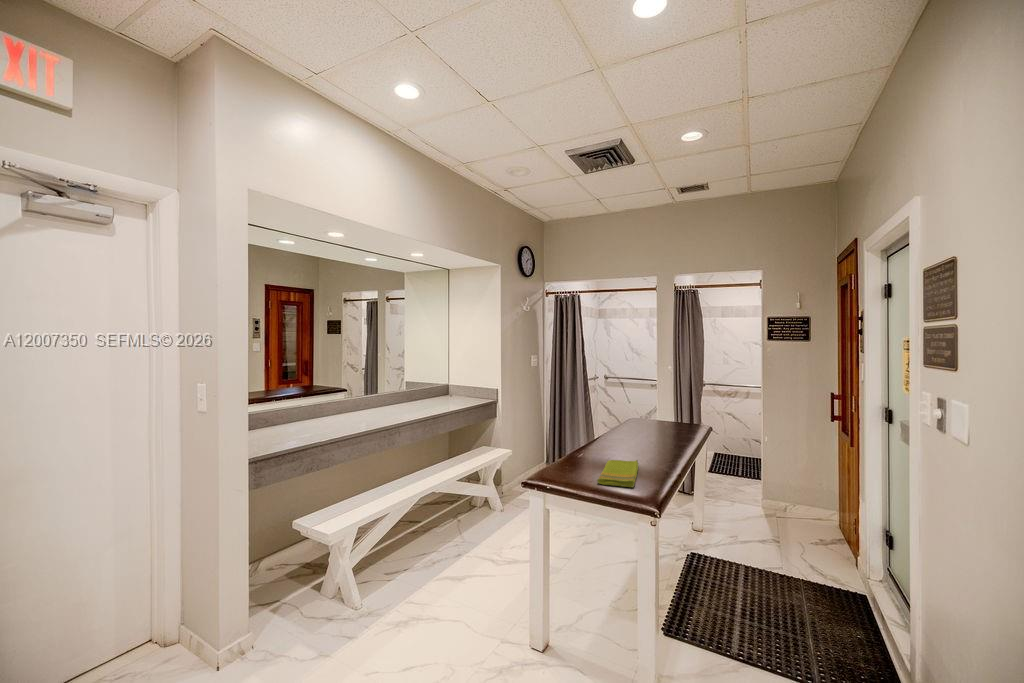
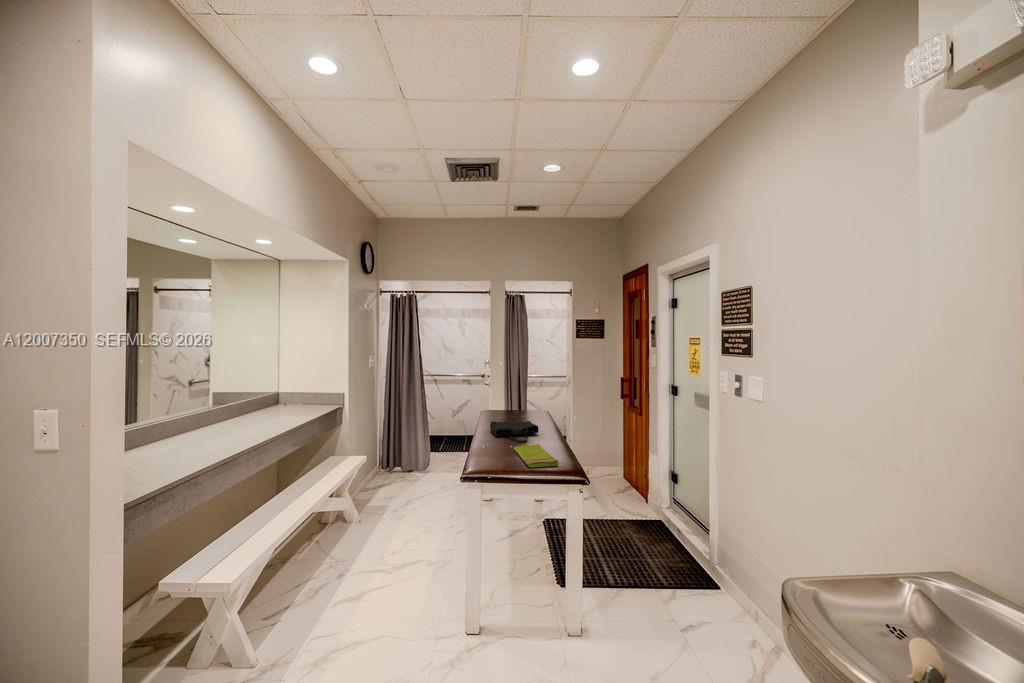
tote bag: none [606,430,659,458] -> present [490,421,538,443]

